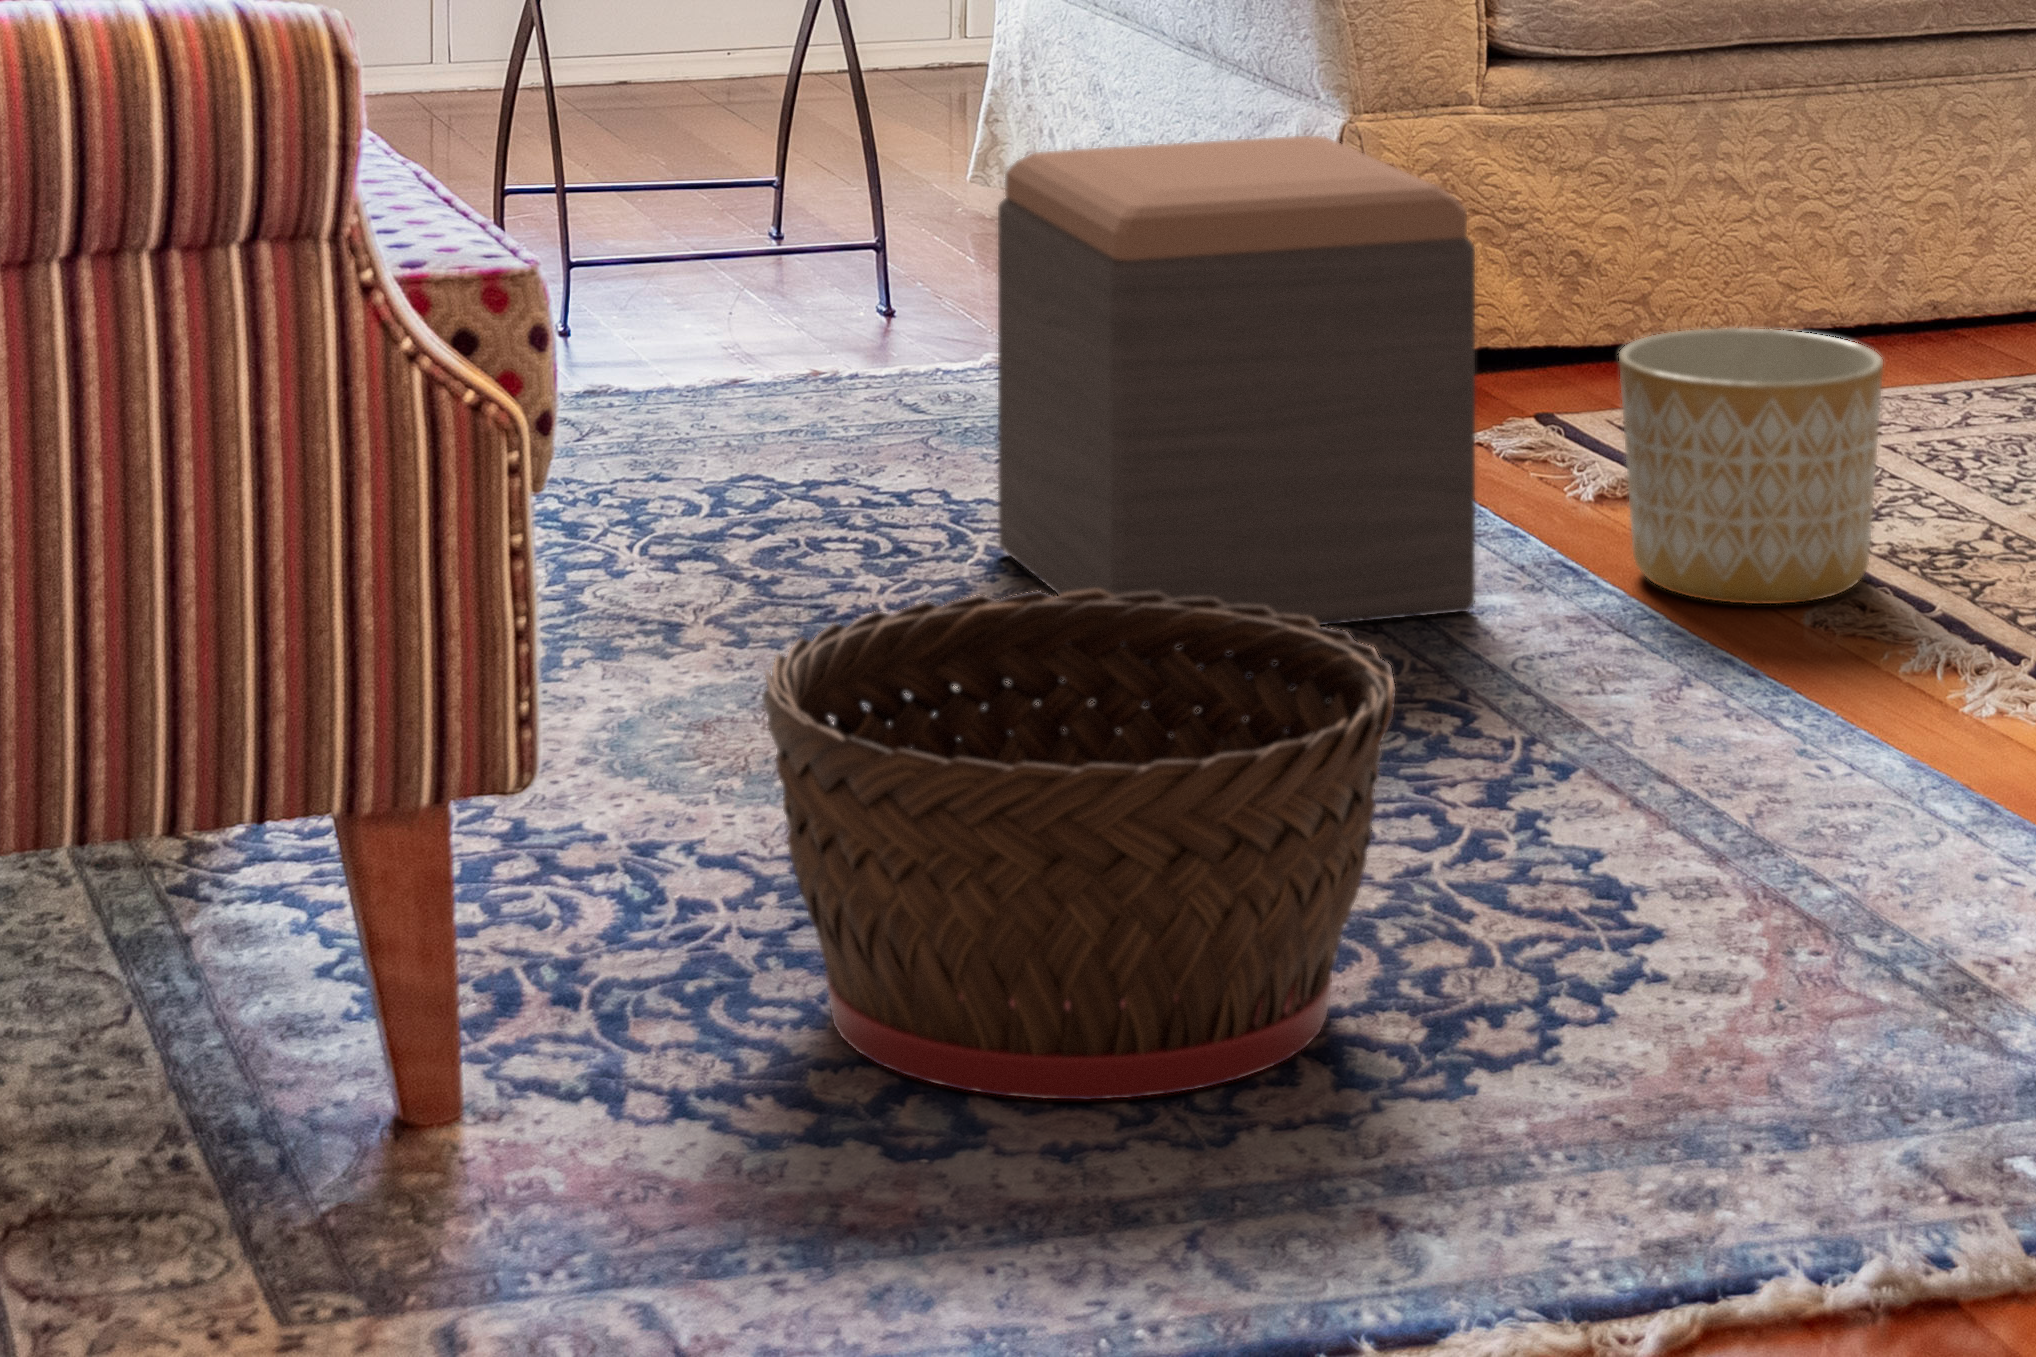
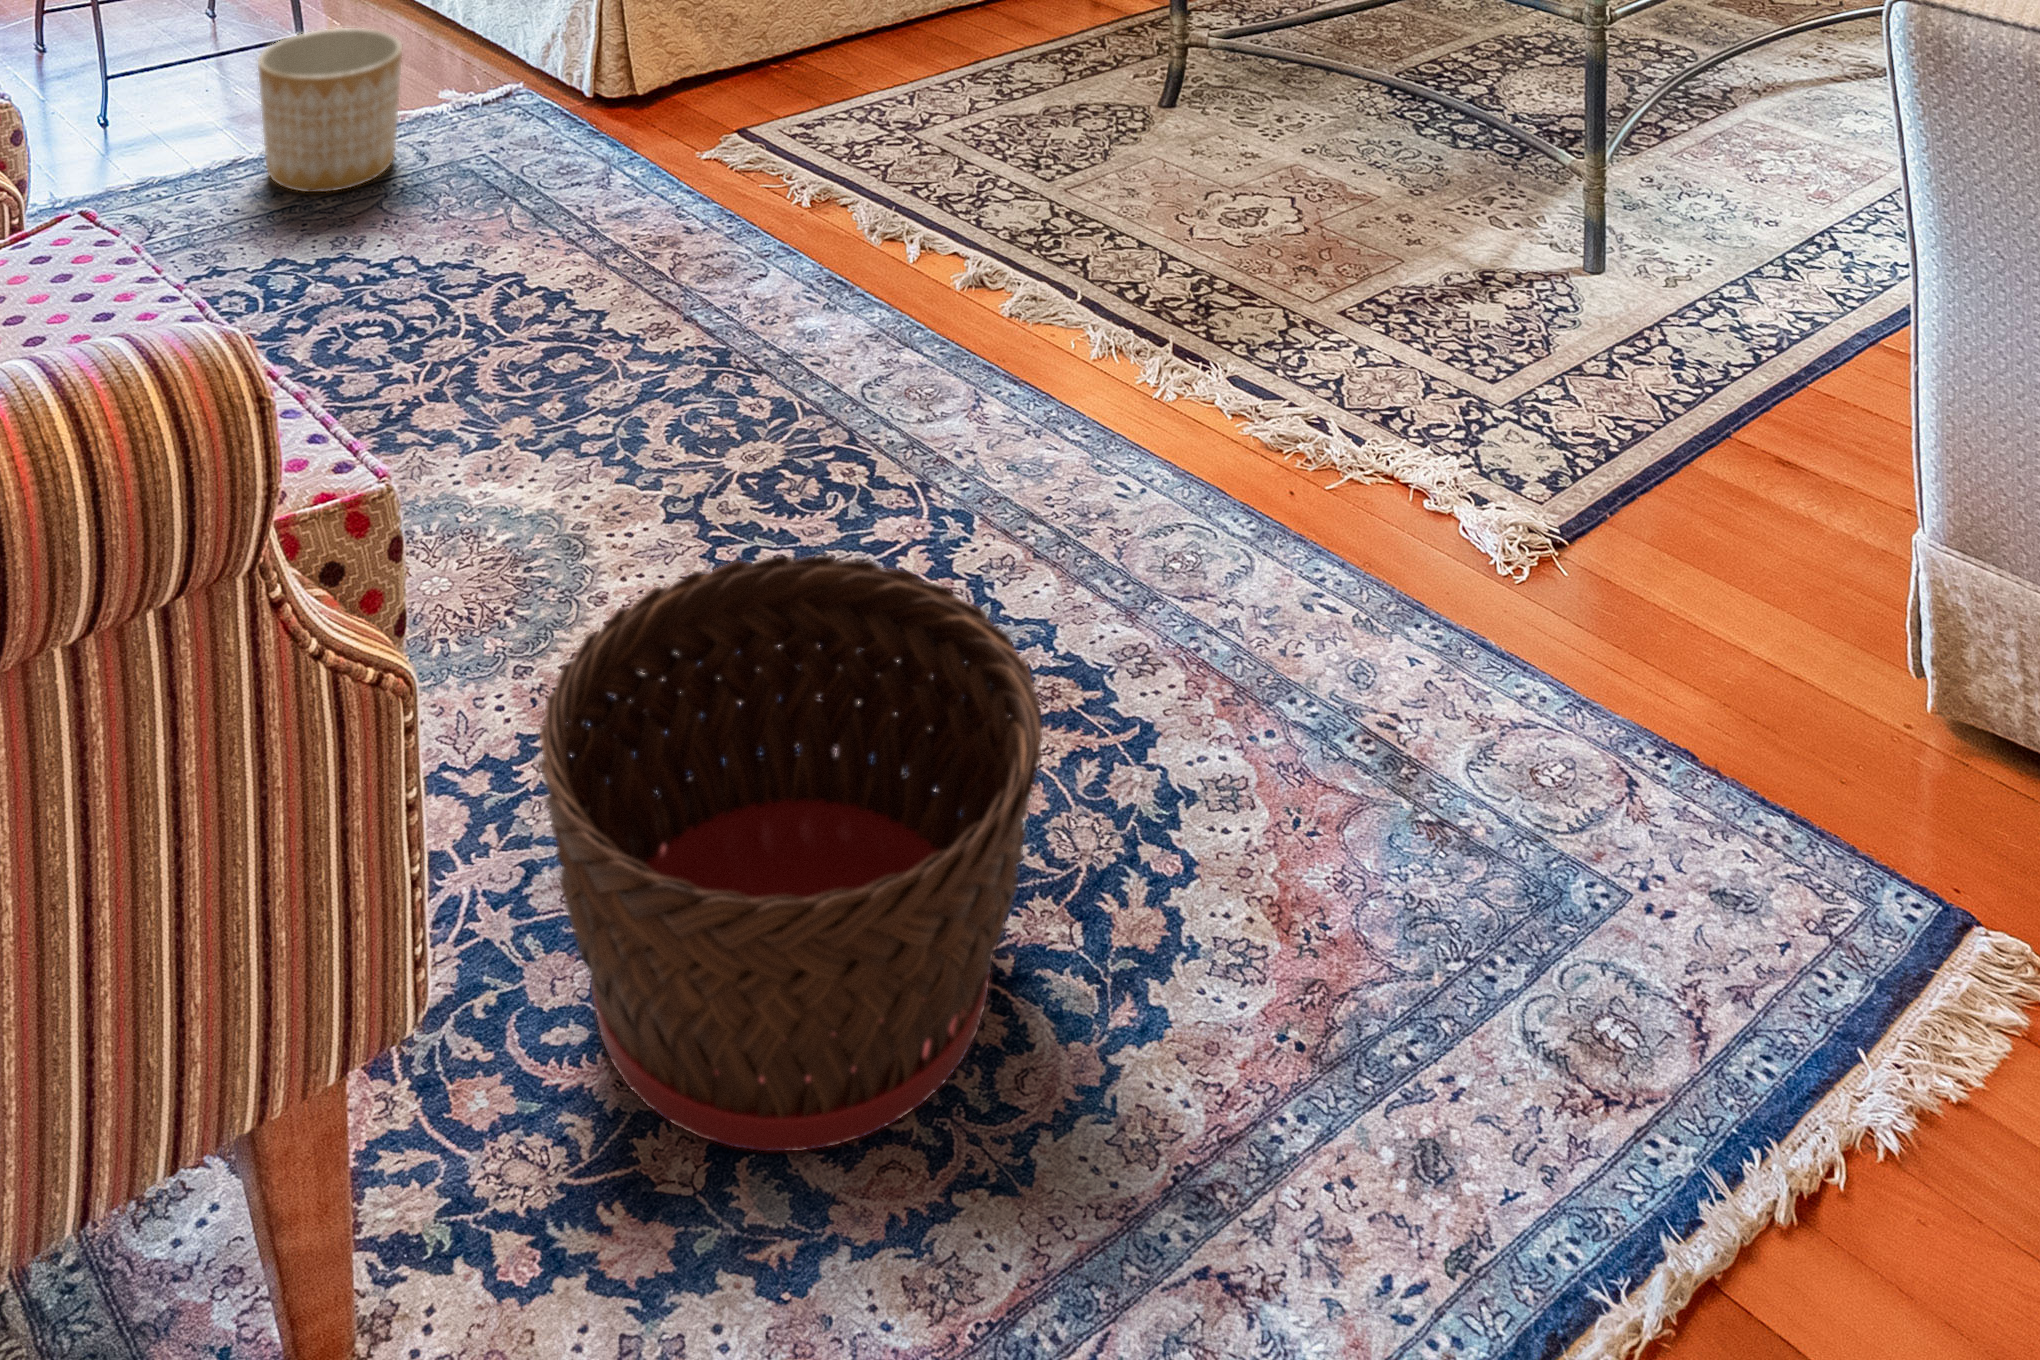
footstool: present [998,136,1475,625] -> none [482,28,811,429]
planter: present [1619,328,1883,604] -> present [258,28,402,192]

